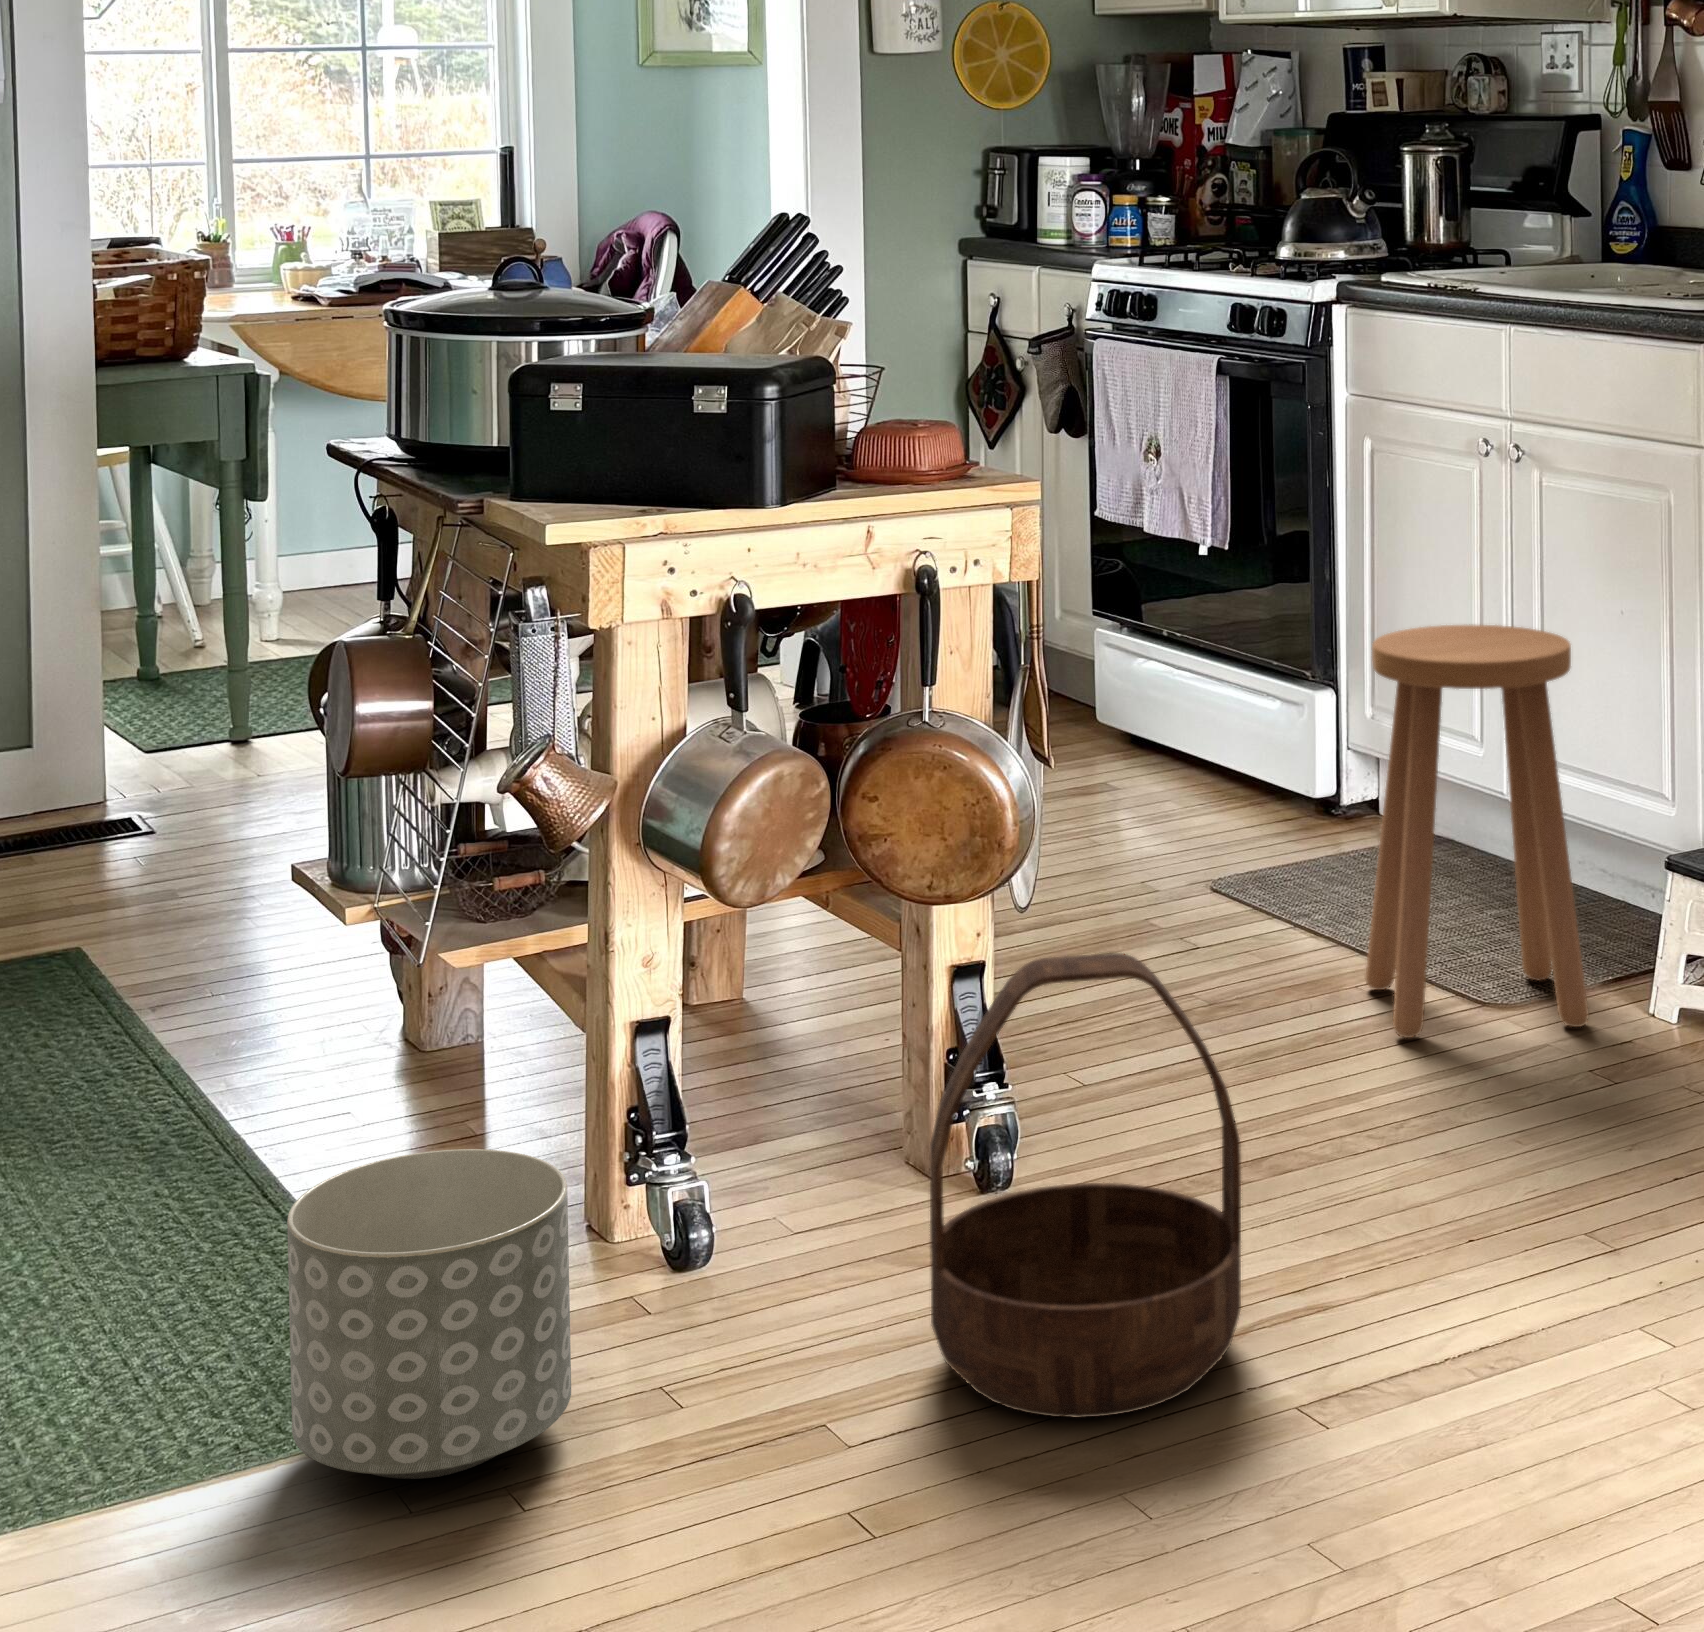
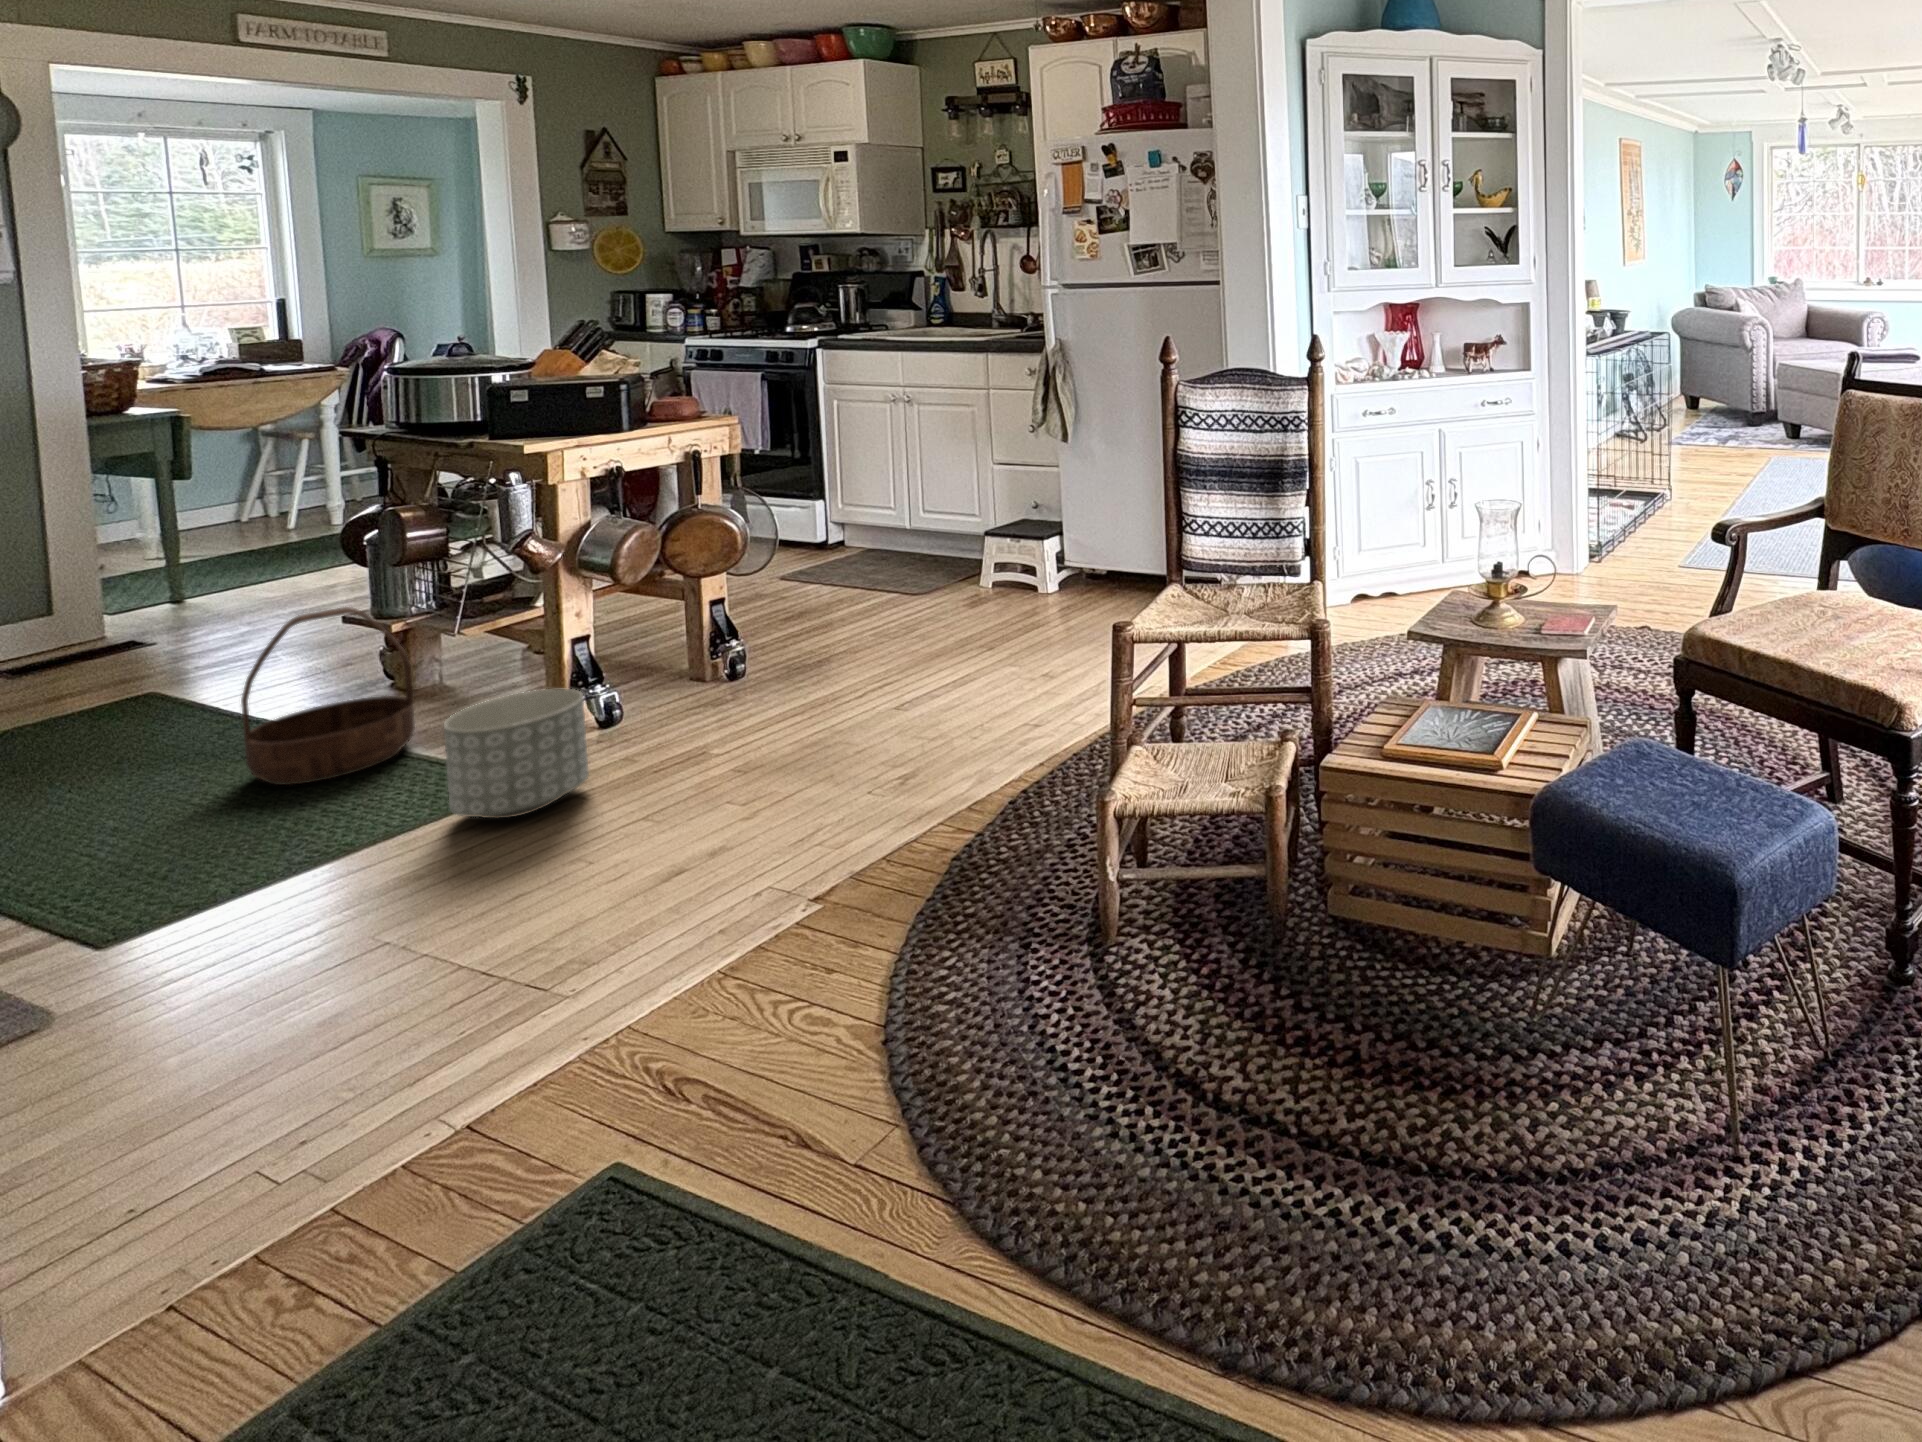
stool: present [1365,625,1589,1038] -> none [868,458,963,610]
basket: present [930,953,1241,1418] -> present [241,607,415,785]

